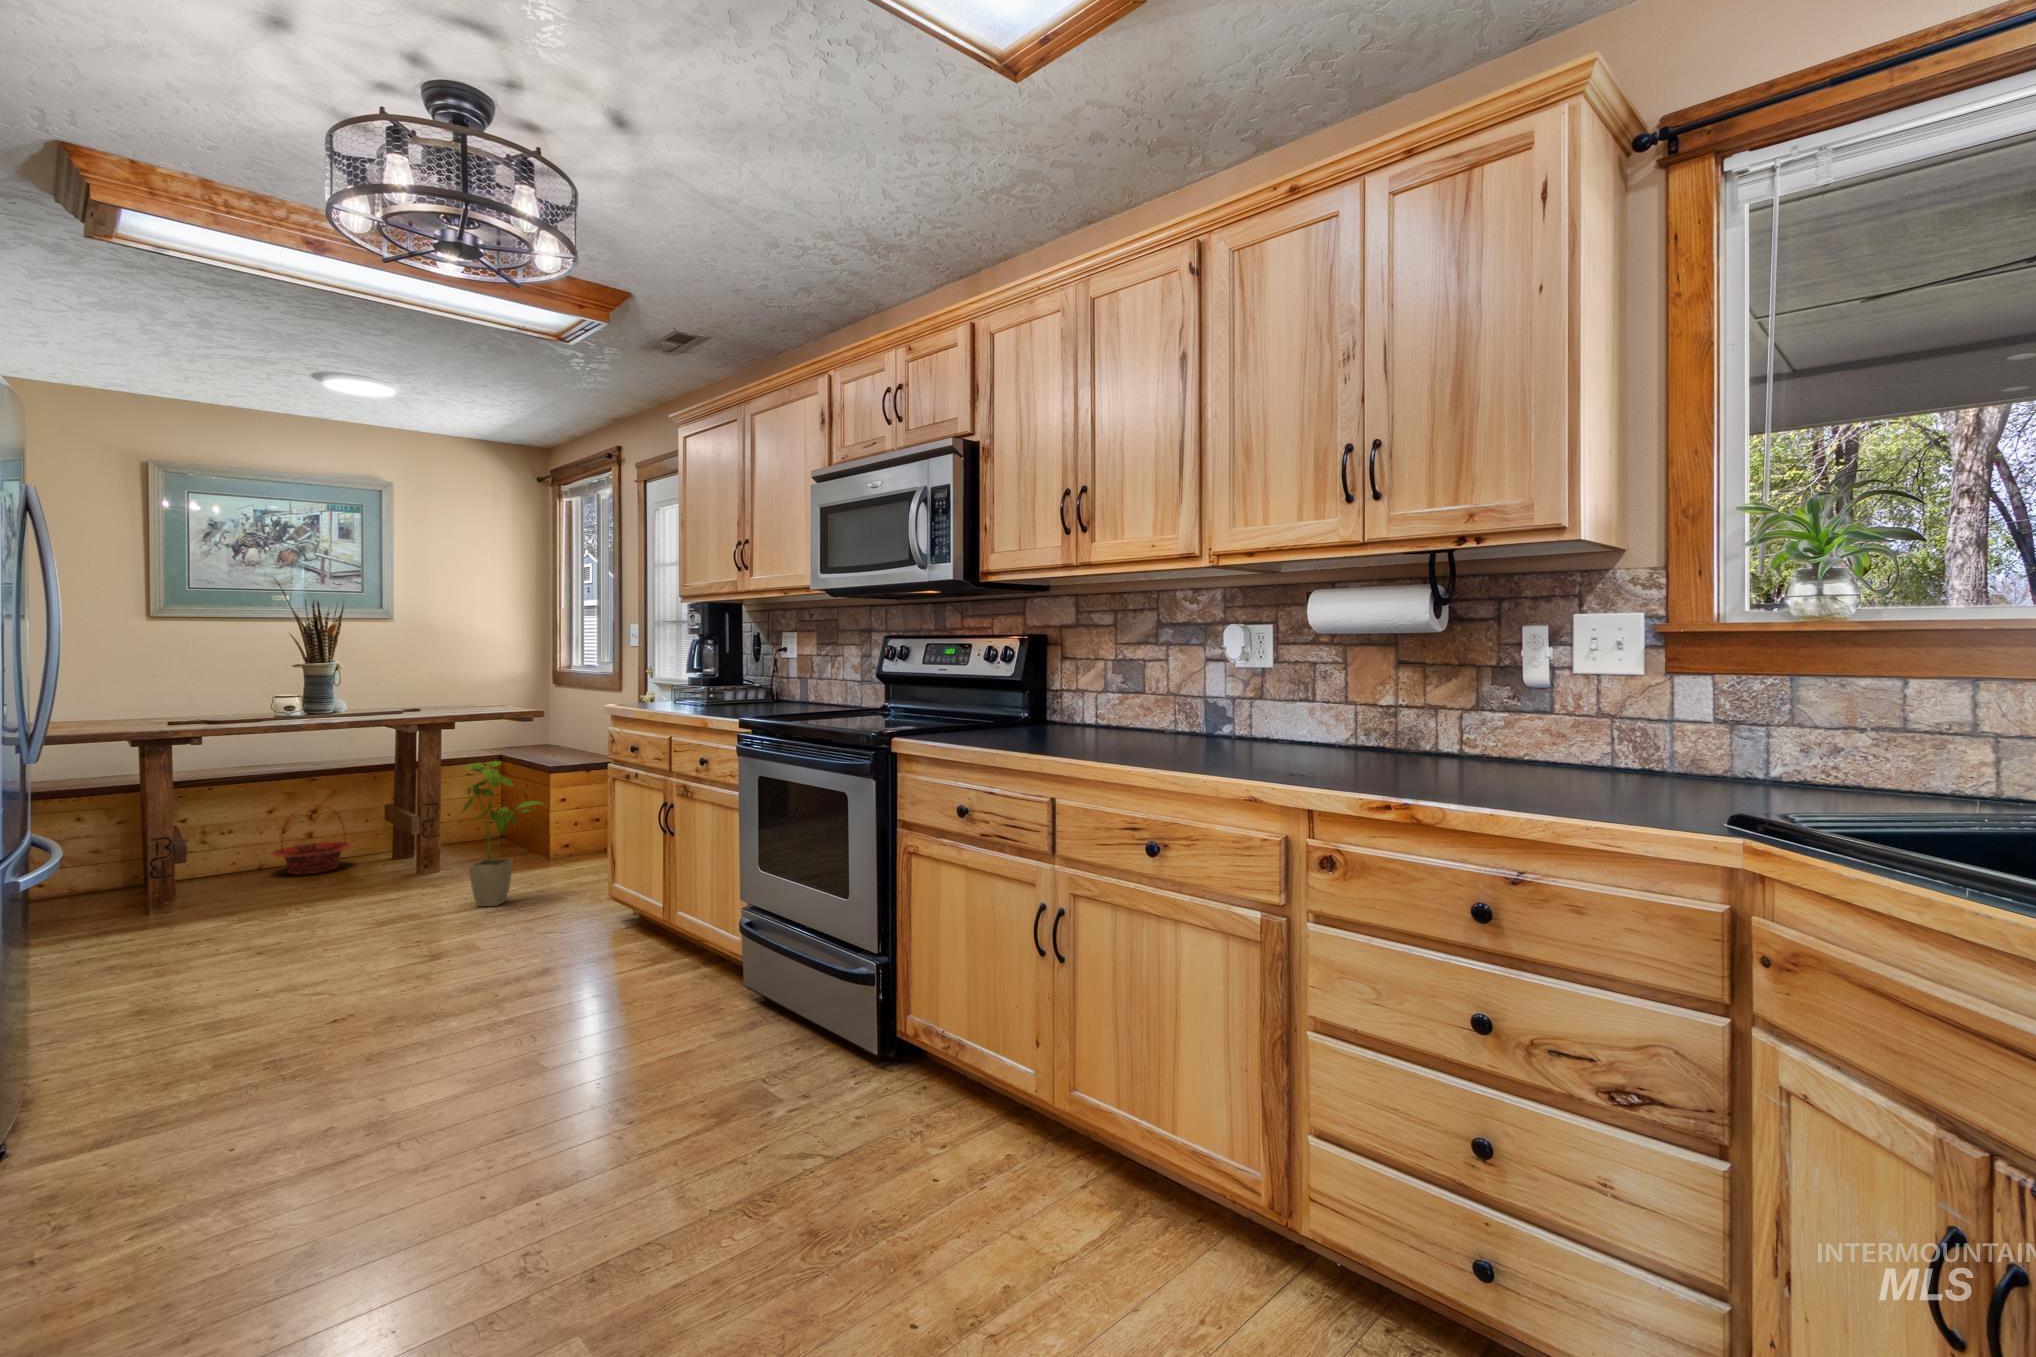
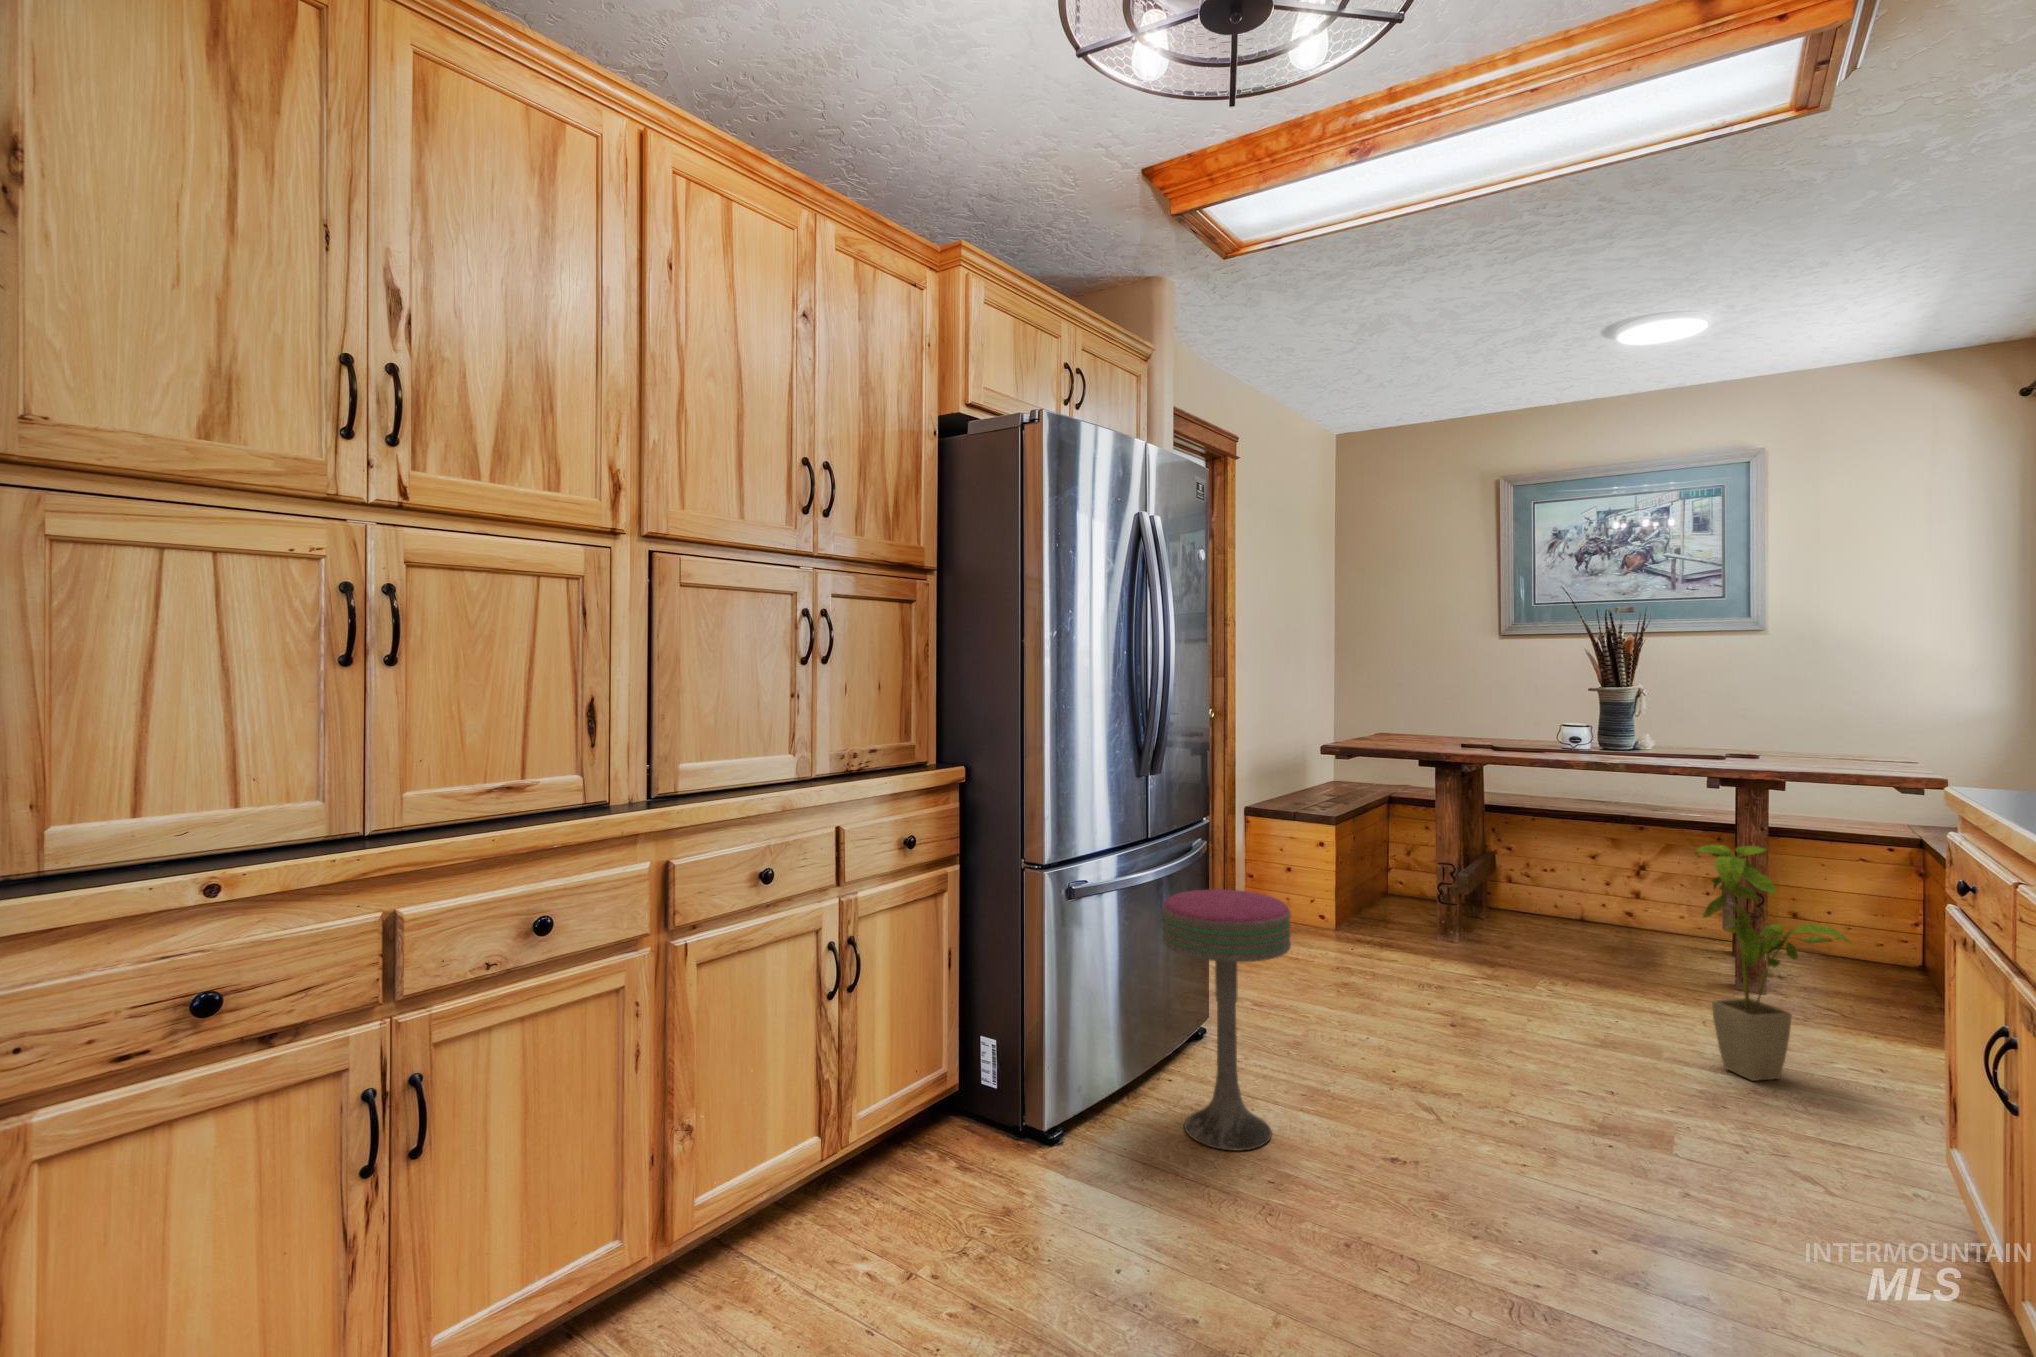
basket: present [272,805,353,875] -> none [1572,861,1668,948]
bar stool: none [122,850,277,1085] -> present [1162,889,1291,1151]

